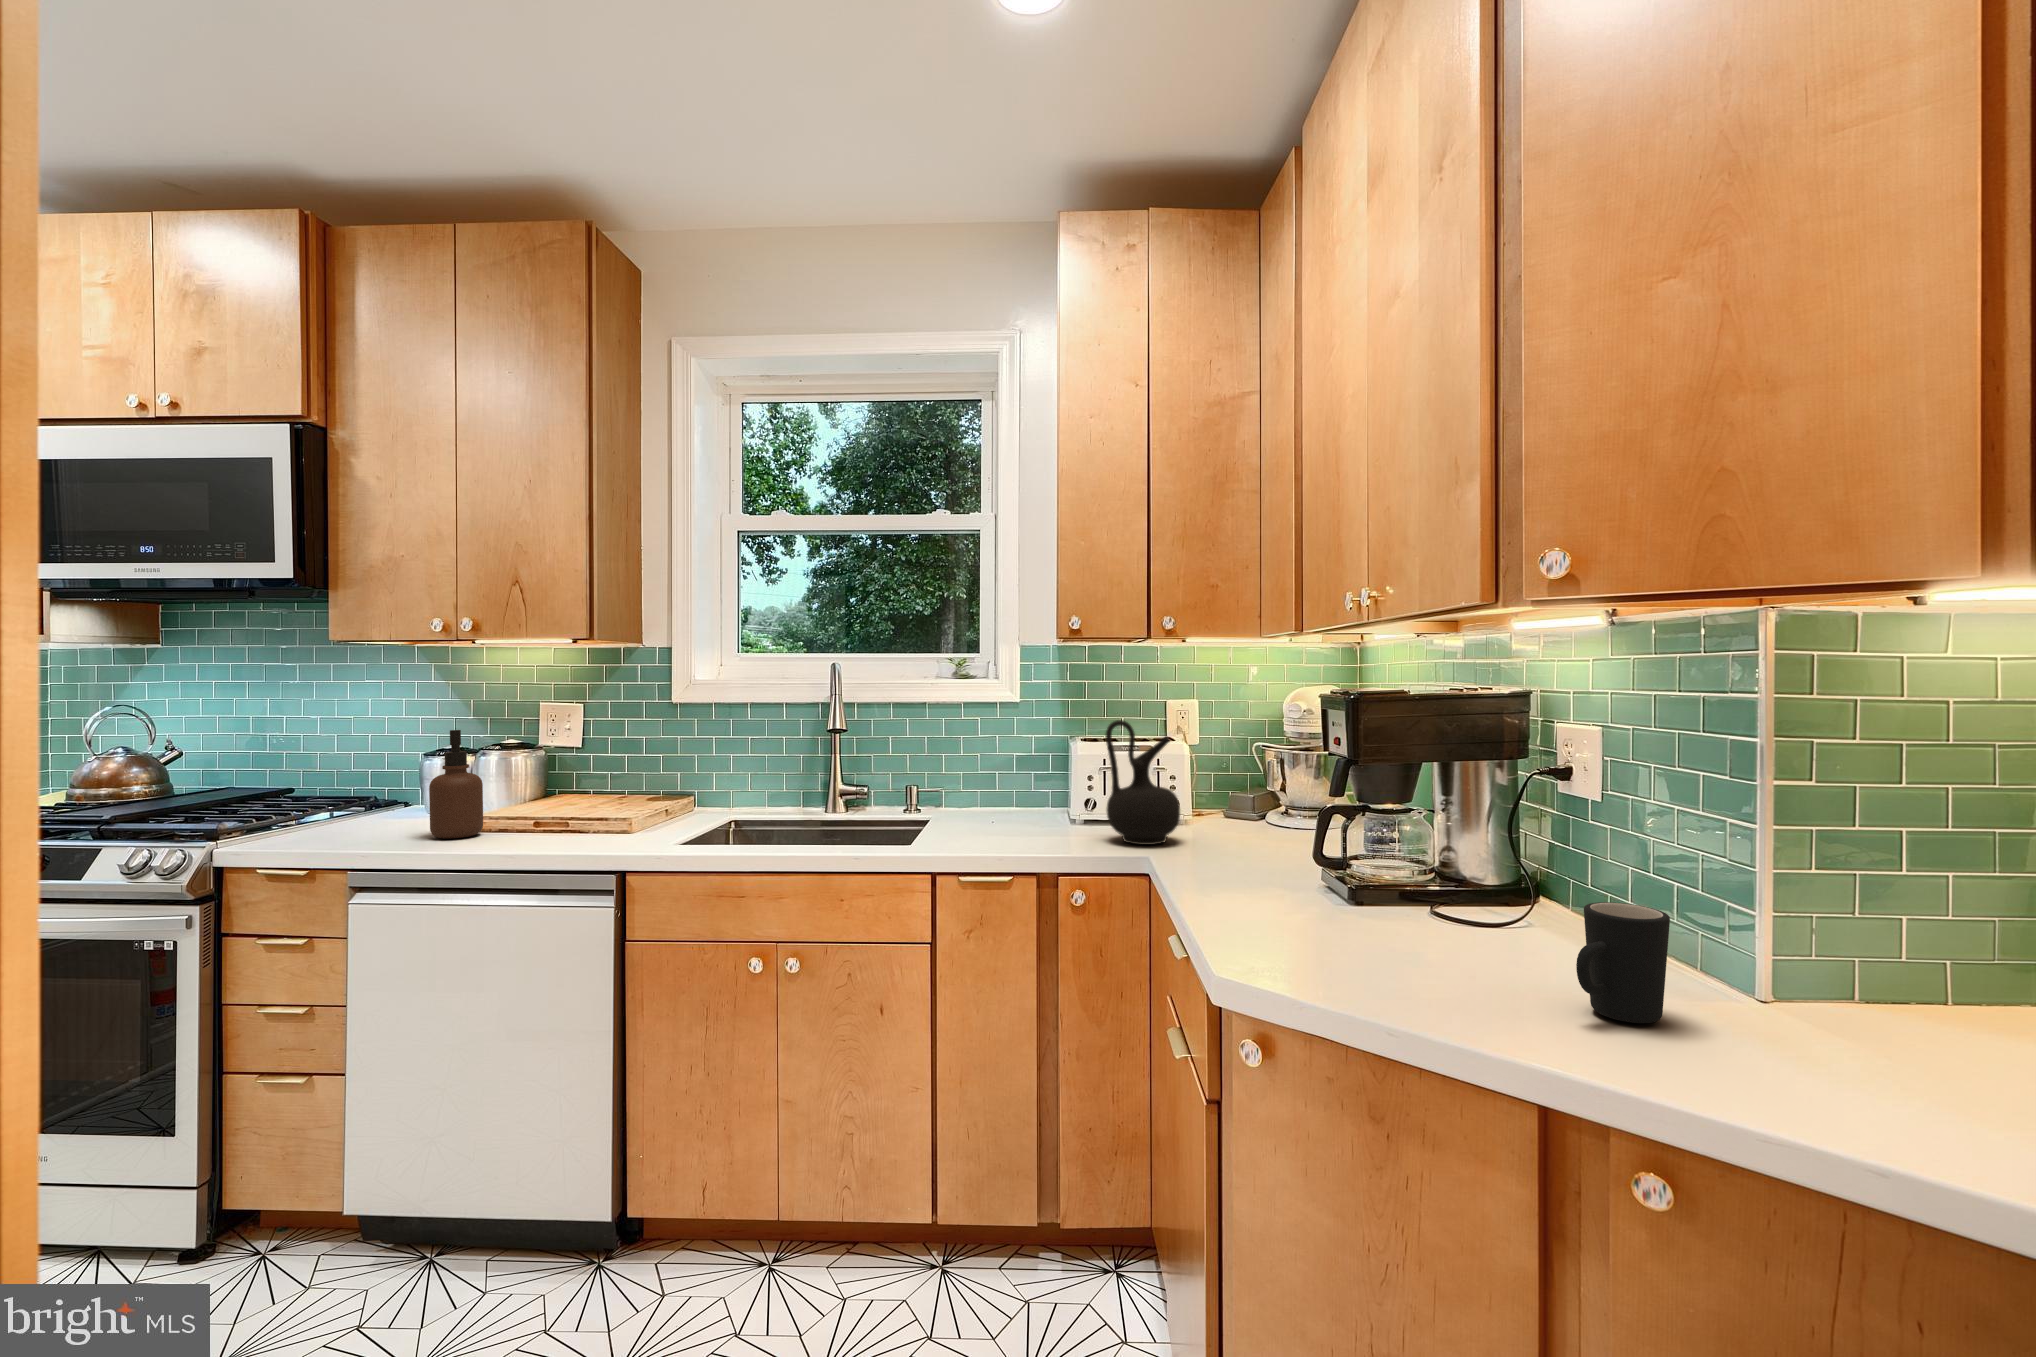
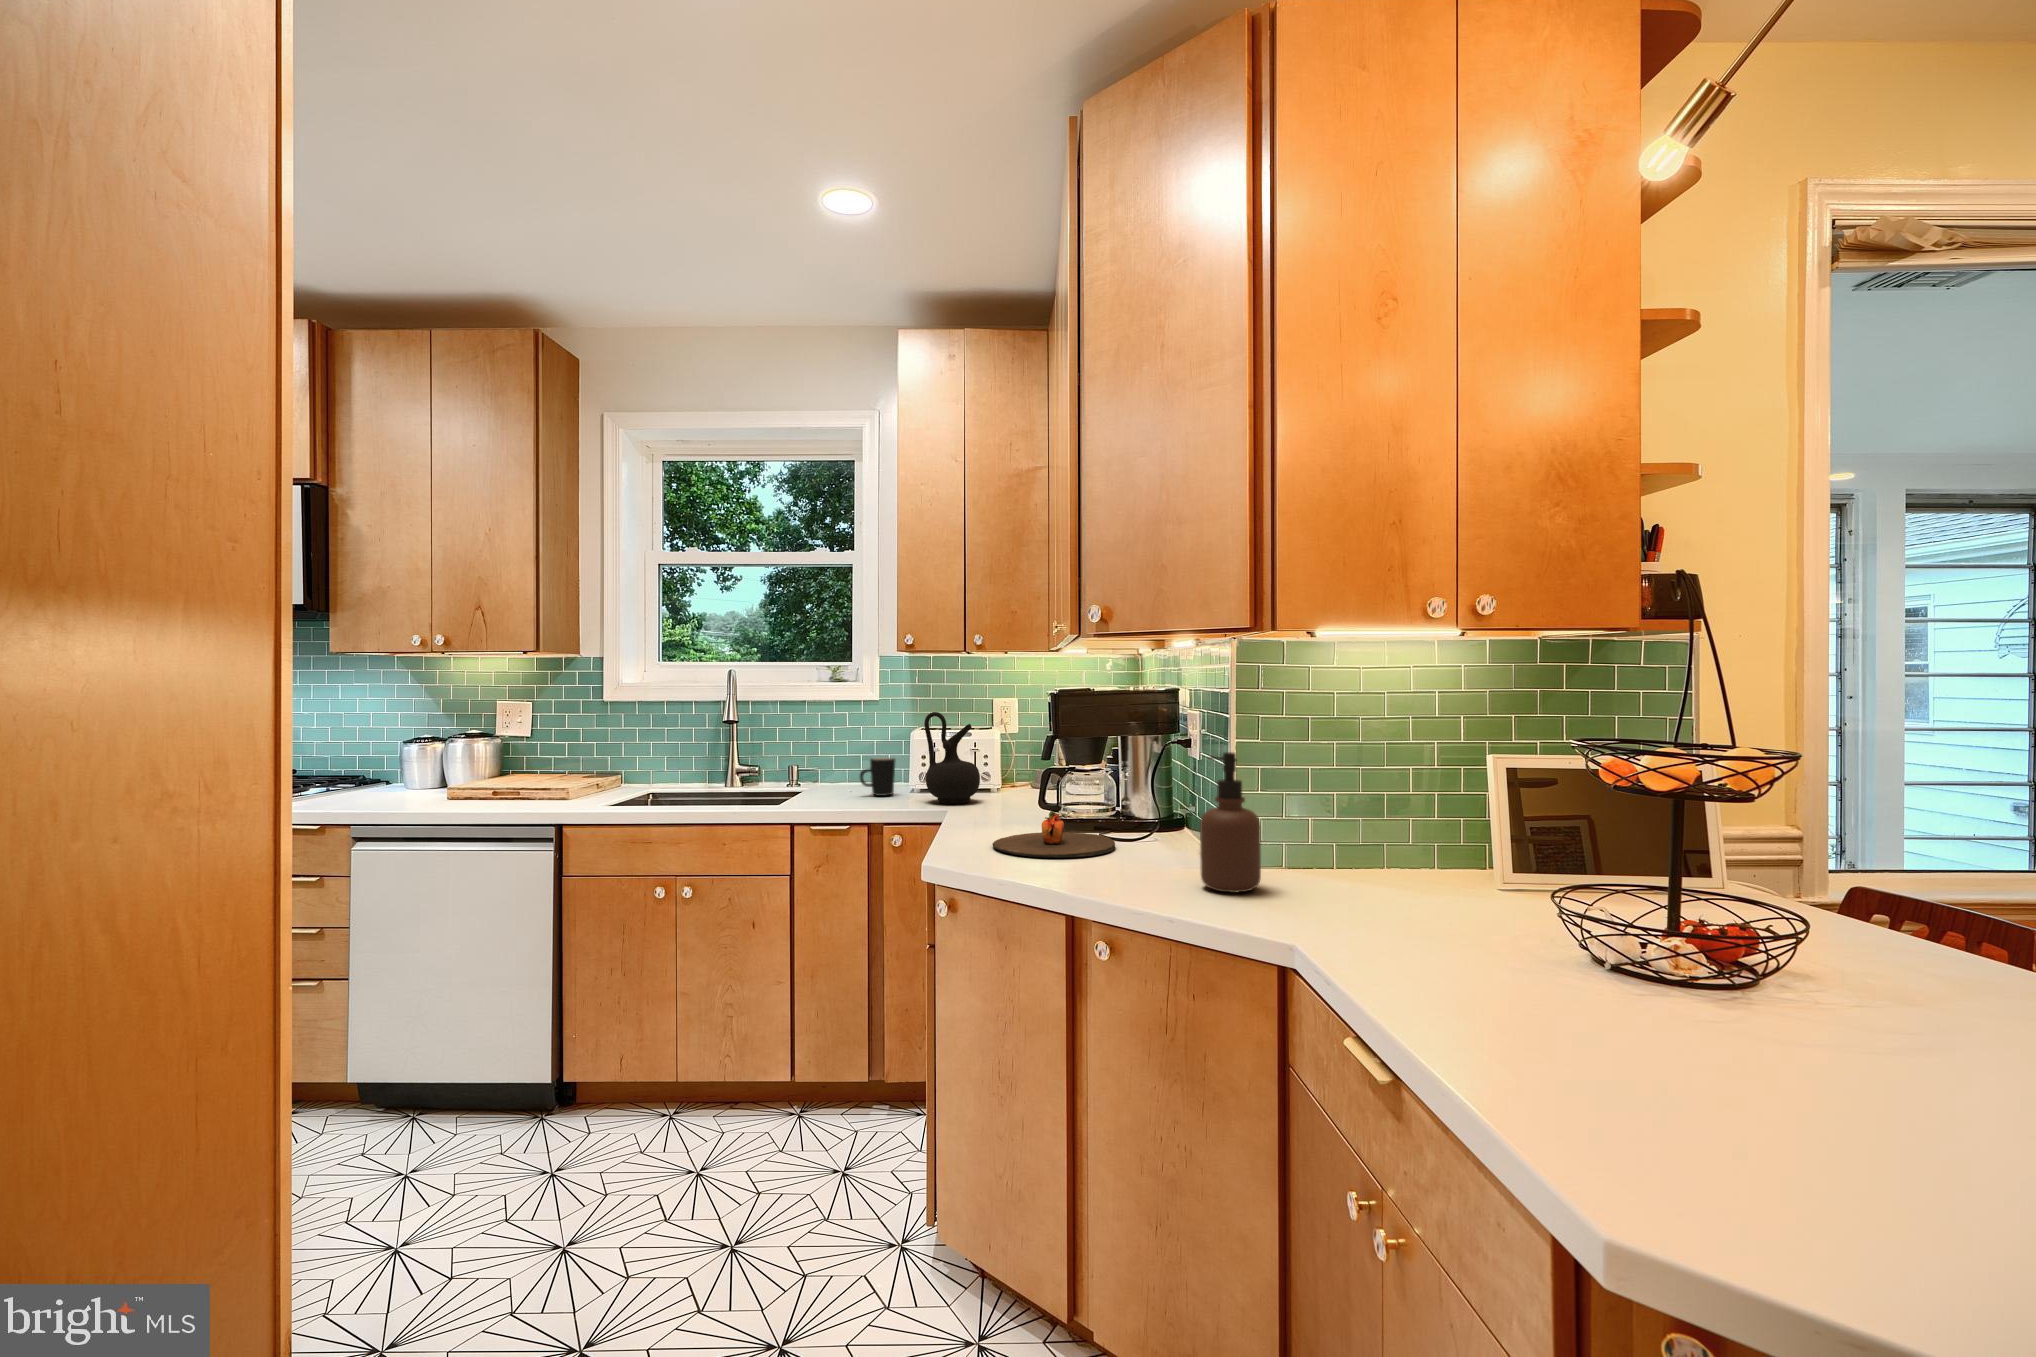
soap dispenser: present [429,730,483,839] -> present [1200,752,1261,892]
plate: none [1288,881,1494,967] -> present [993,811,1115,858]
mug: present [1576,902,1670,1023] -> present [860,758,895,796]

